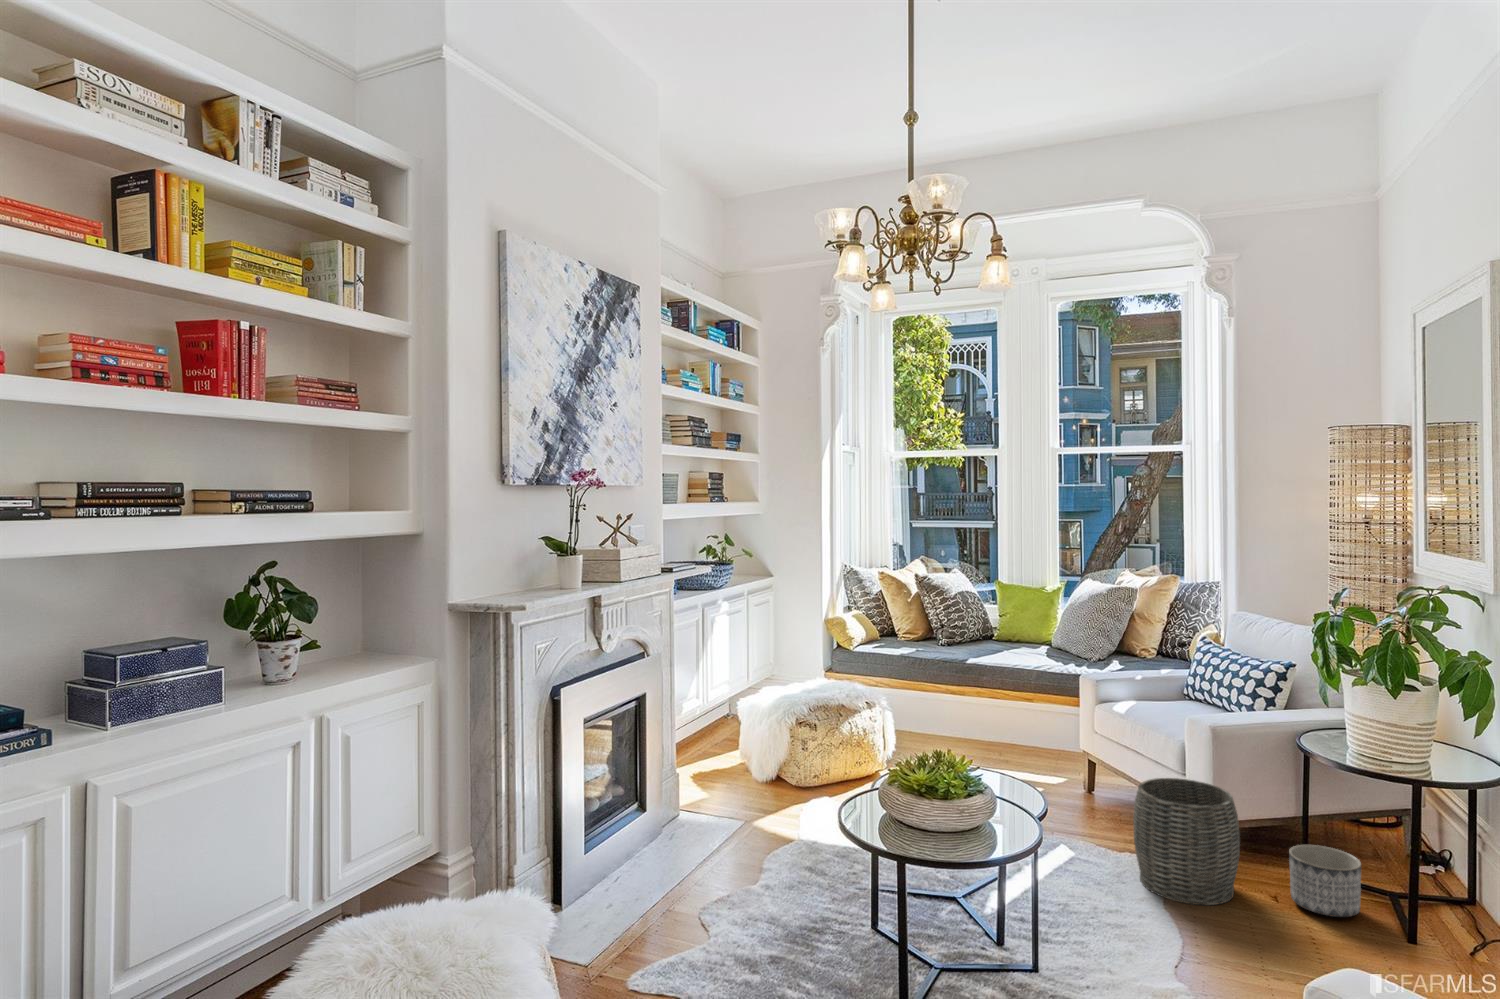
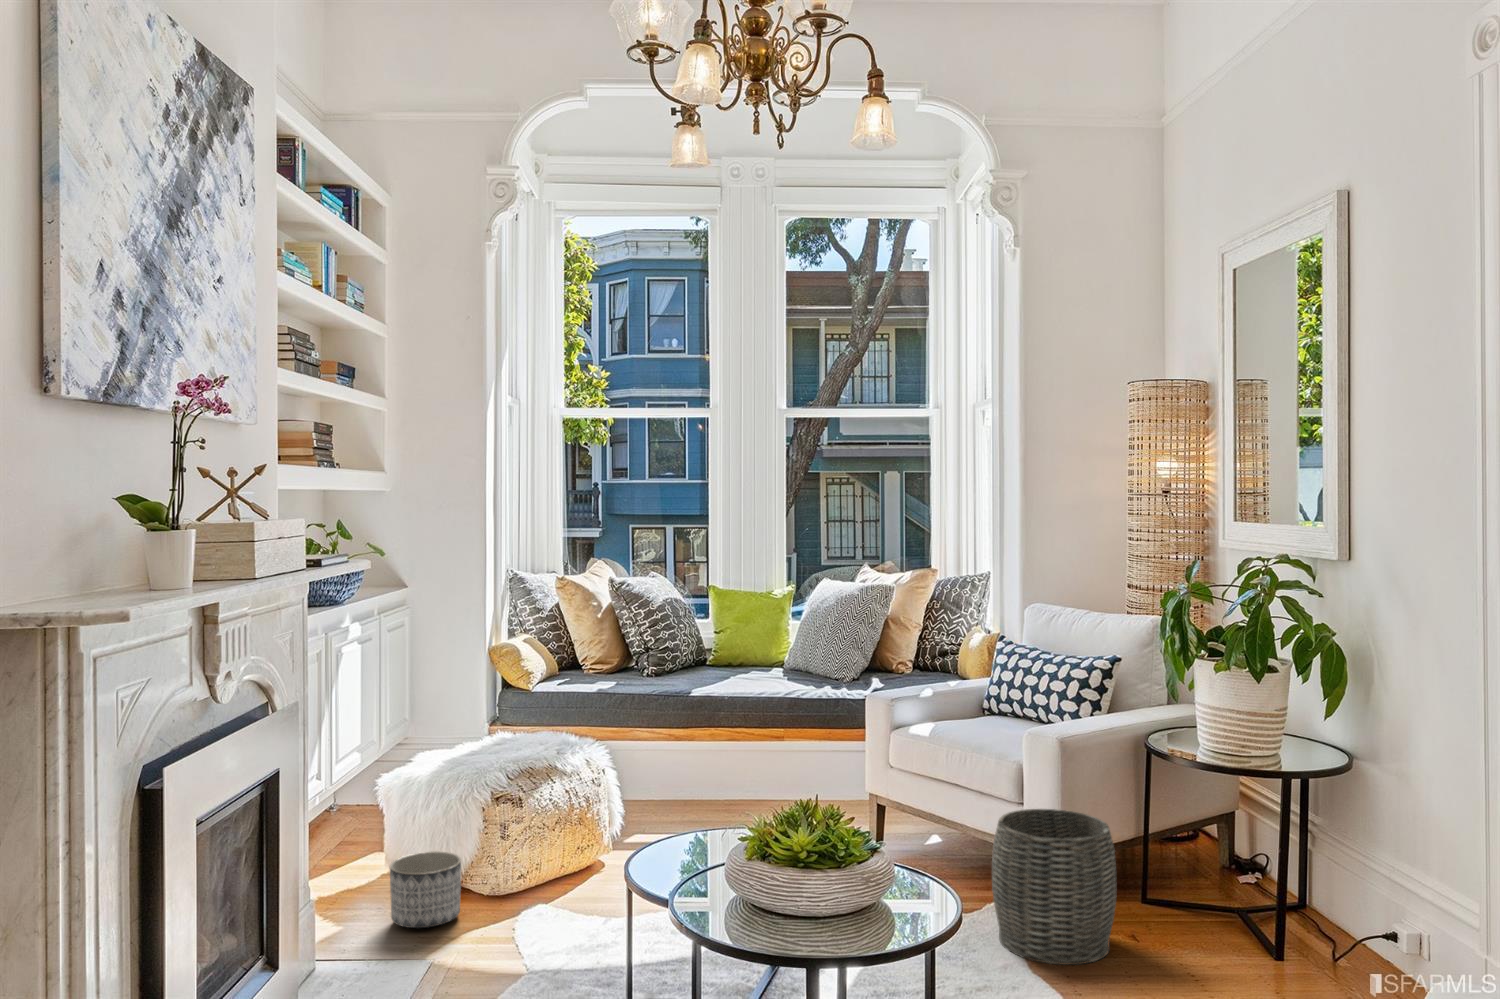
planter: present [1289,845,1361,917] -> present [390,851,461,928]

